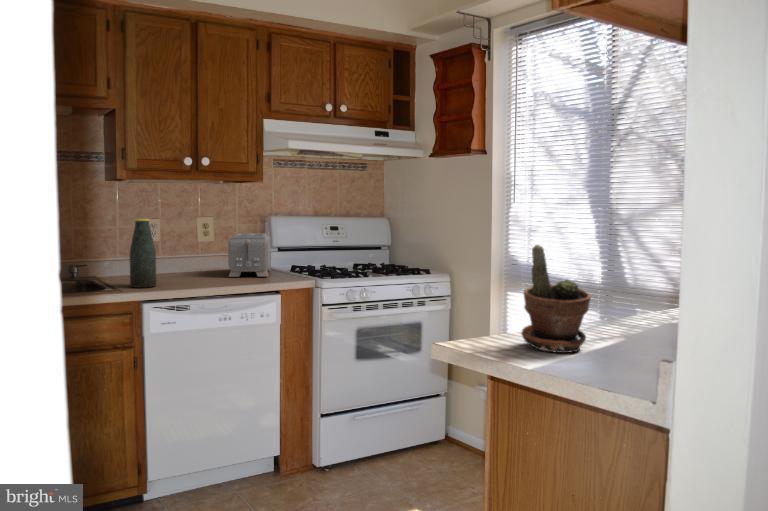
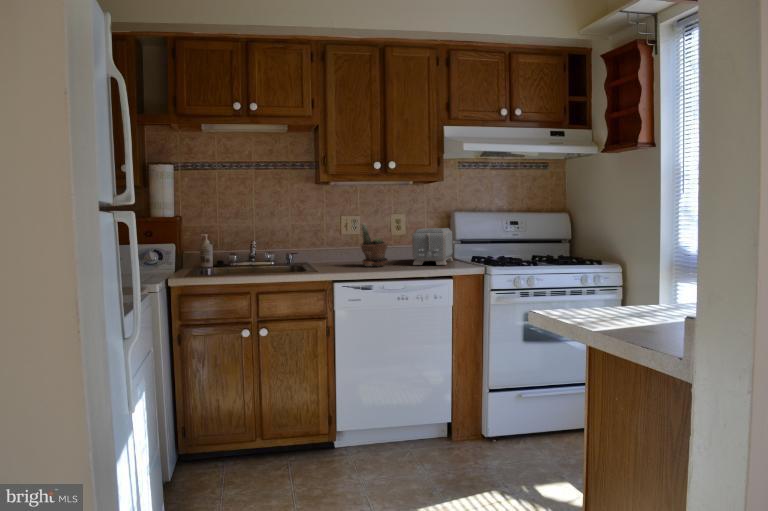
bottle: present [129,219,157,288] -> none [331,217,352,272]
potted plant: present [521,245,591,353] -> present [361,224,388,267]

